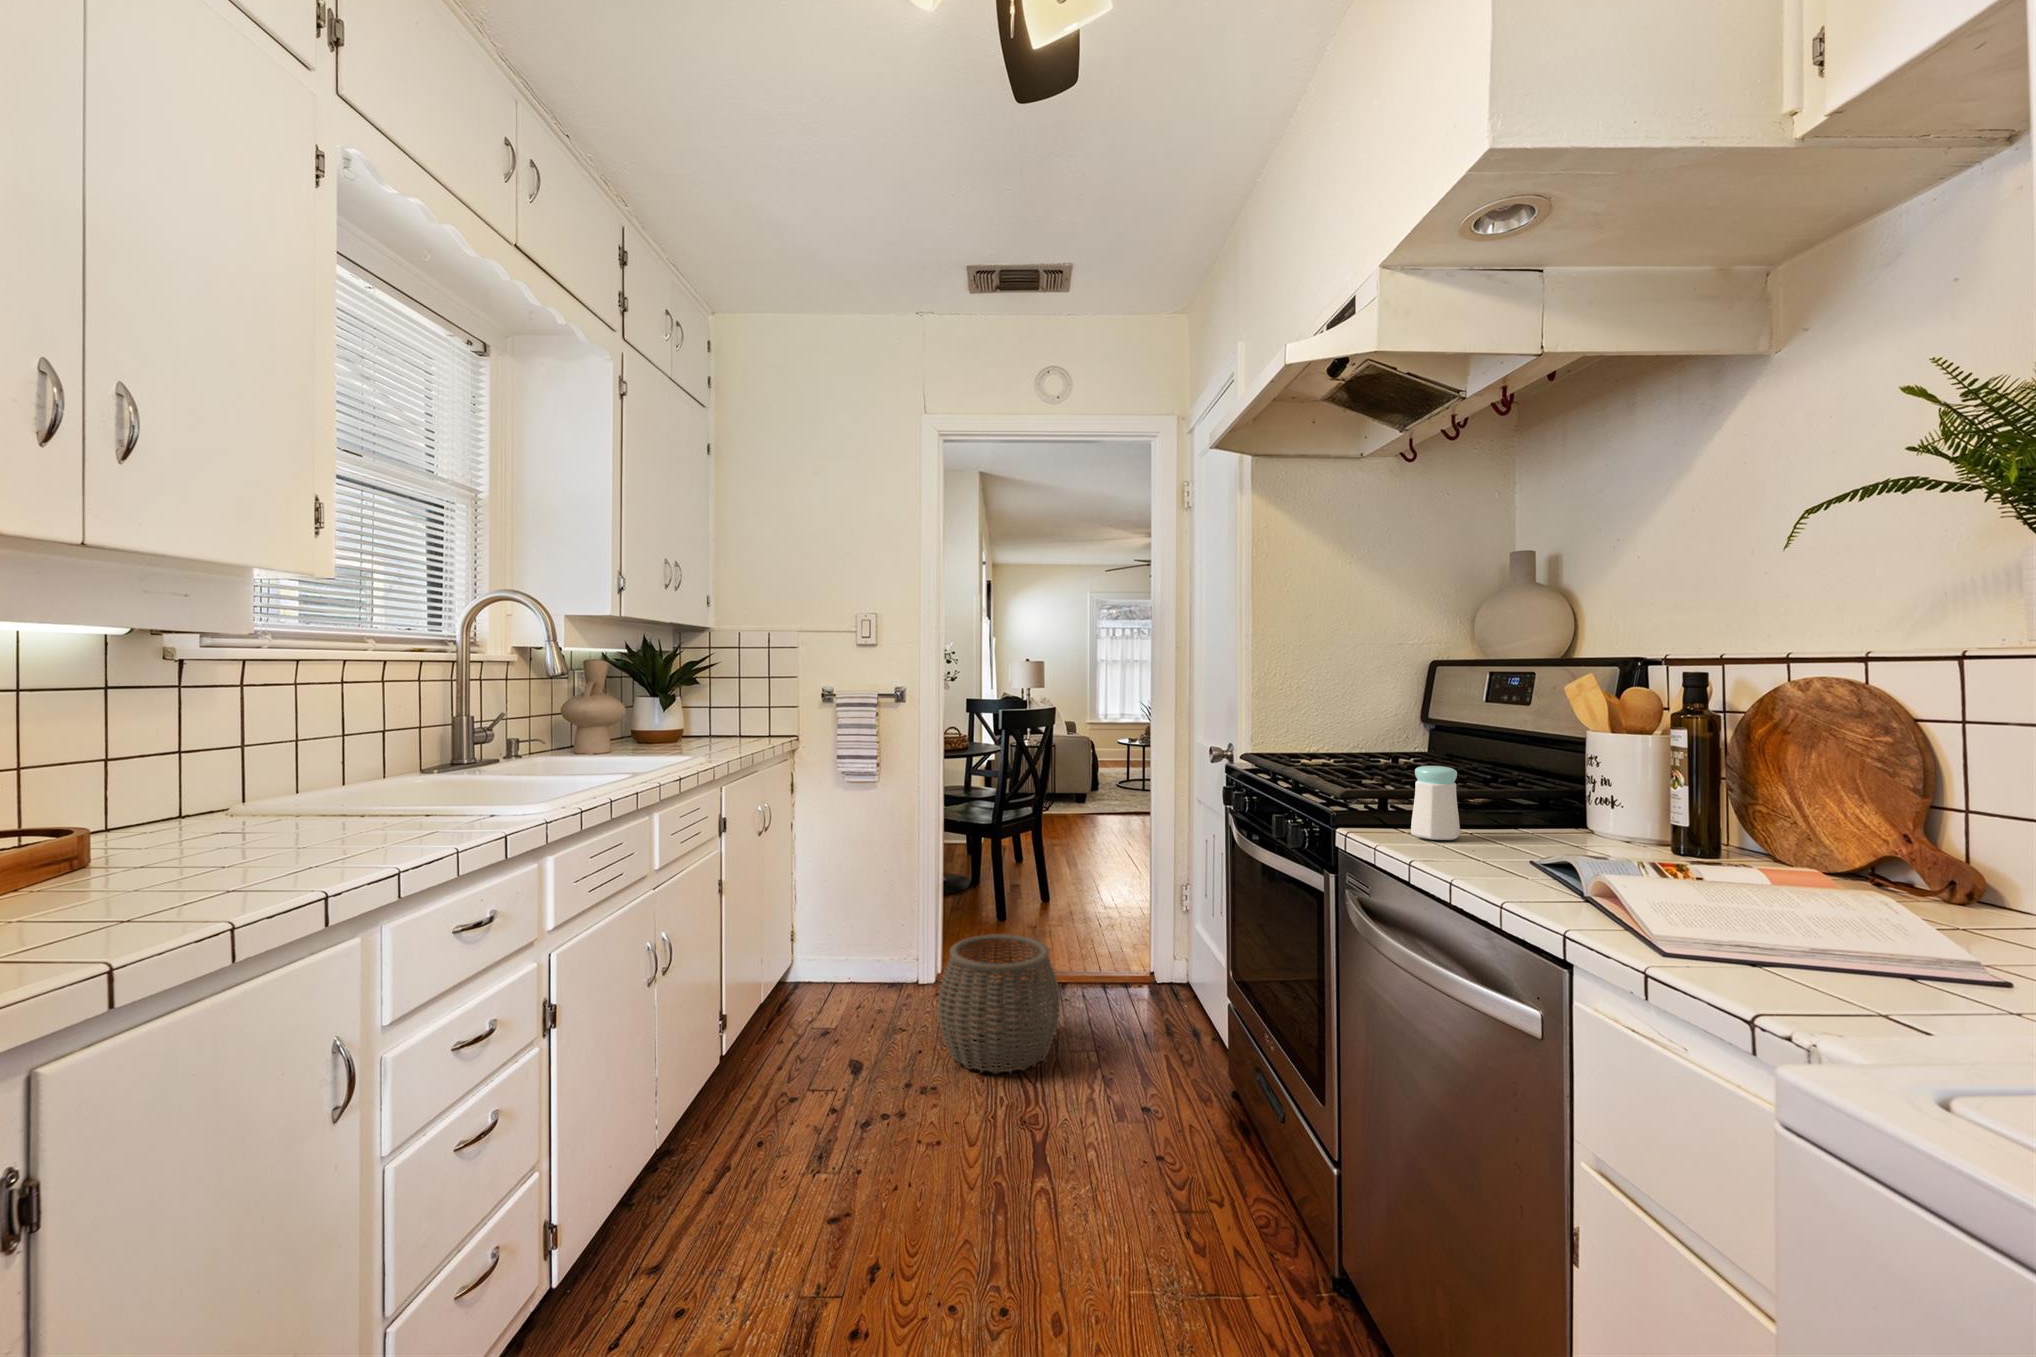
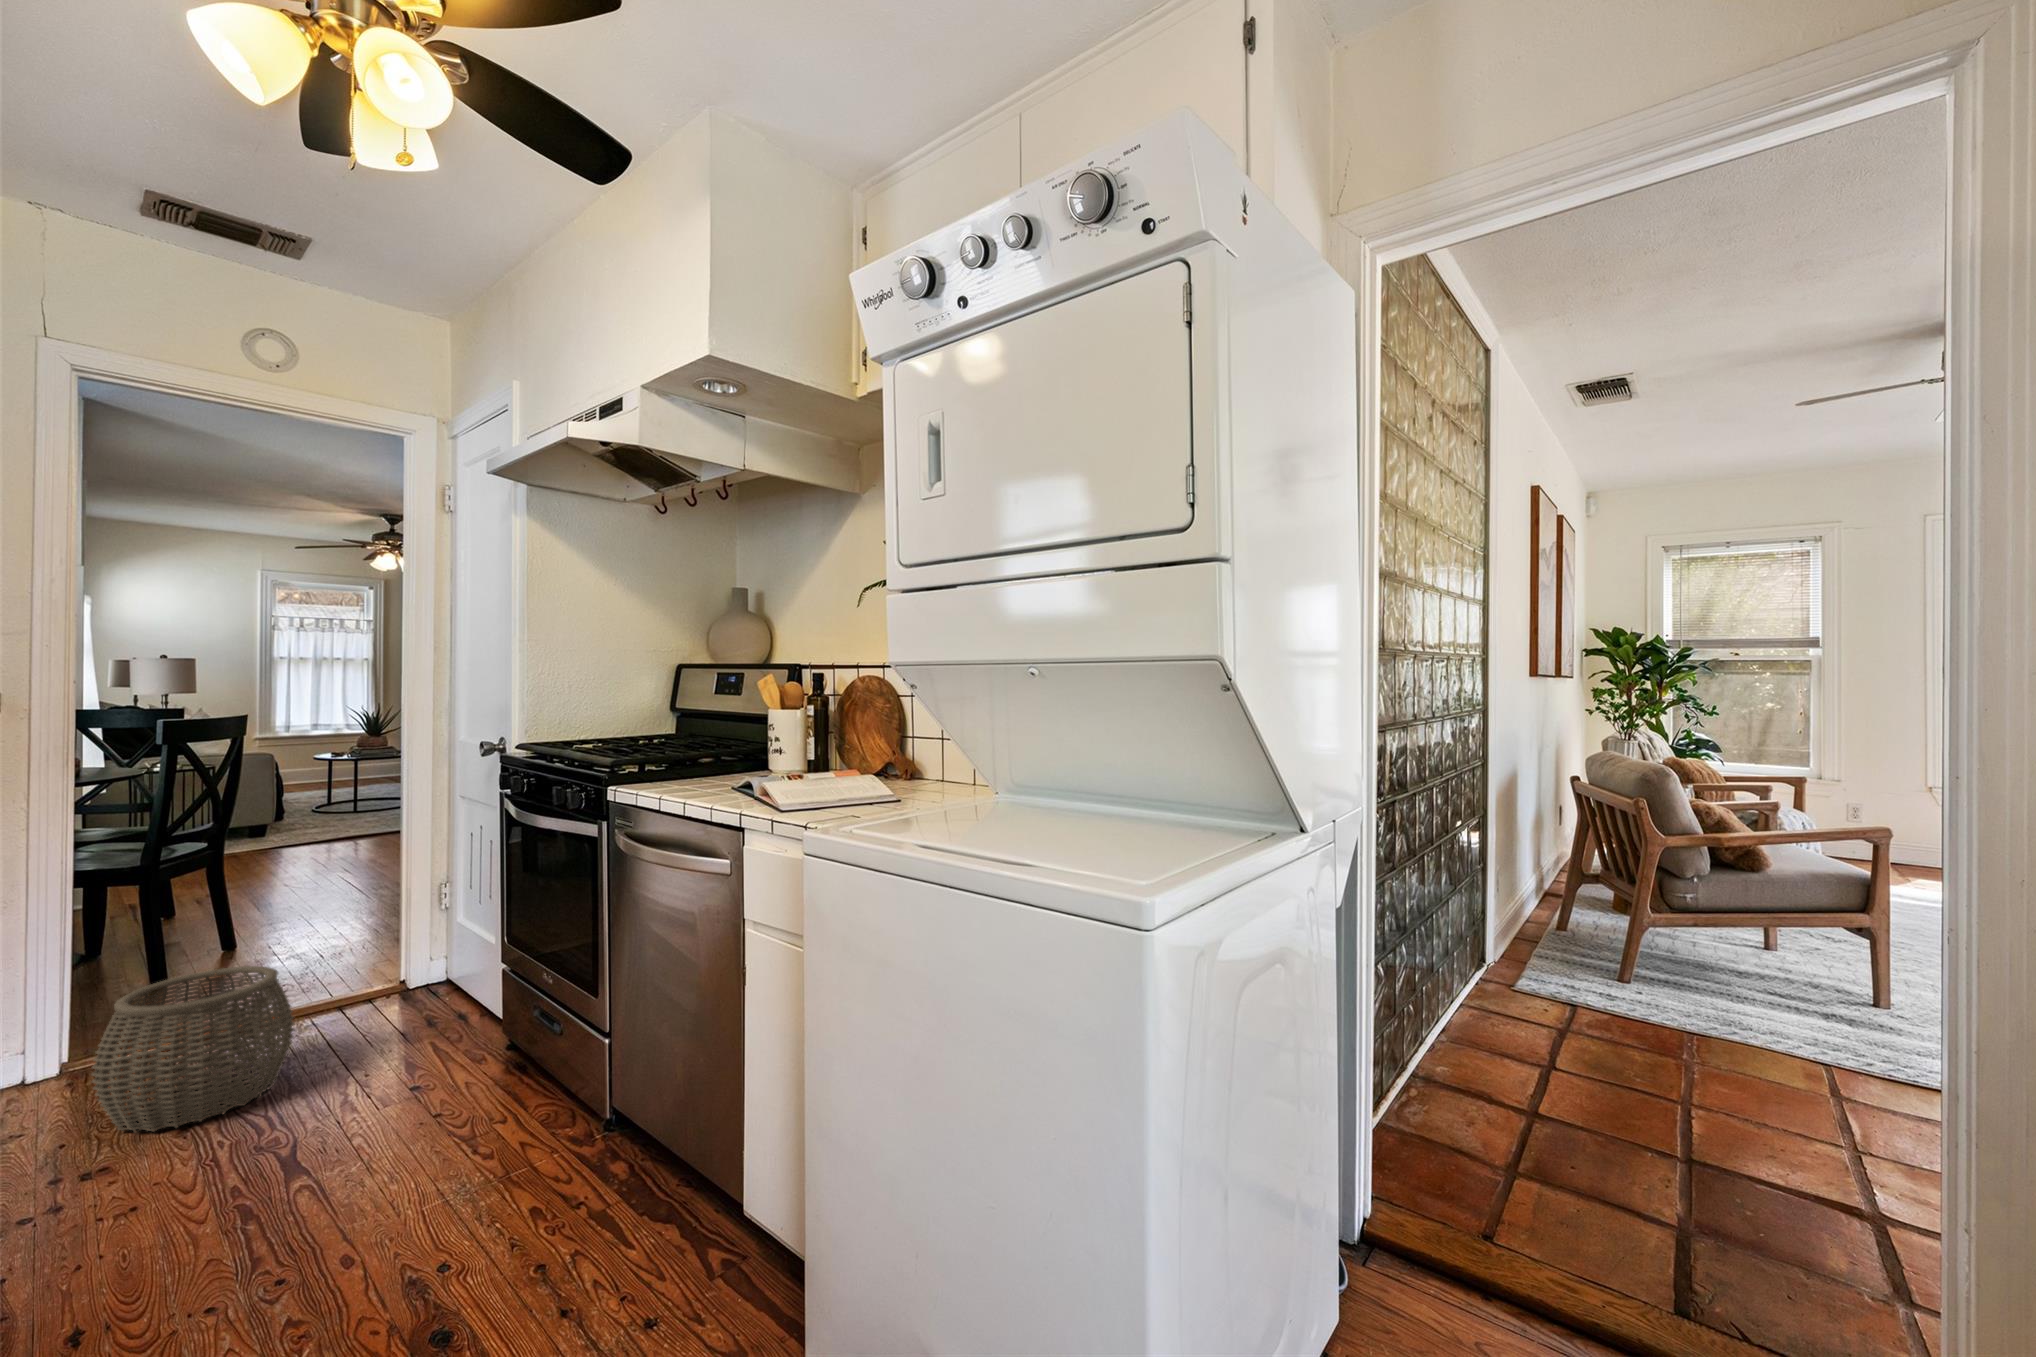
salt shaker: present [1411,766,1460,840] -> none [664,736,696,785]

